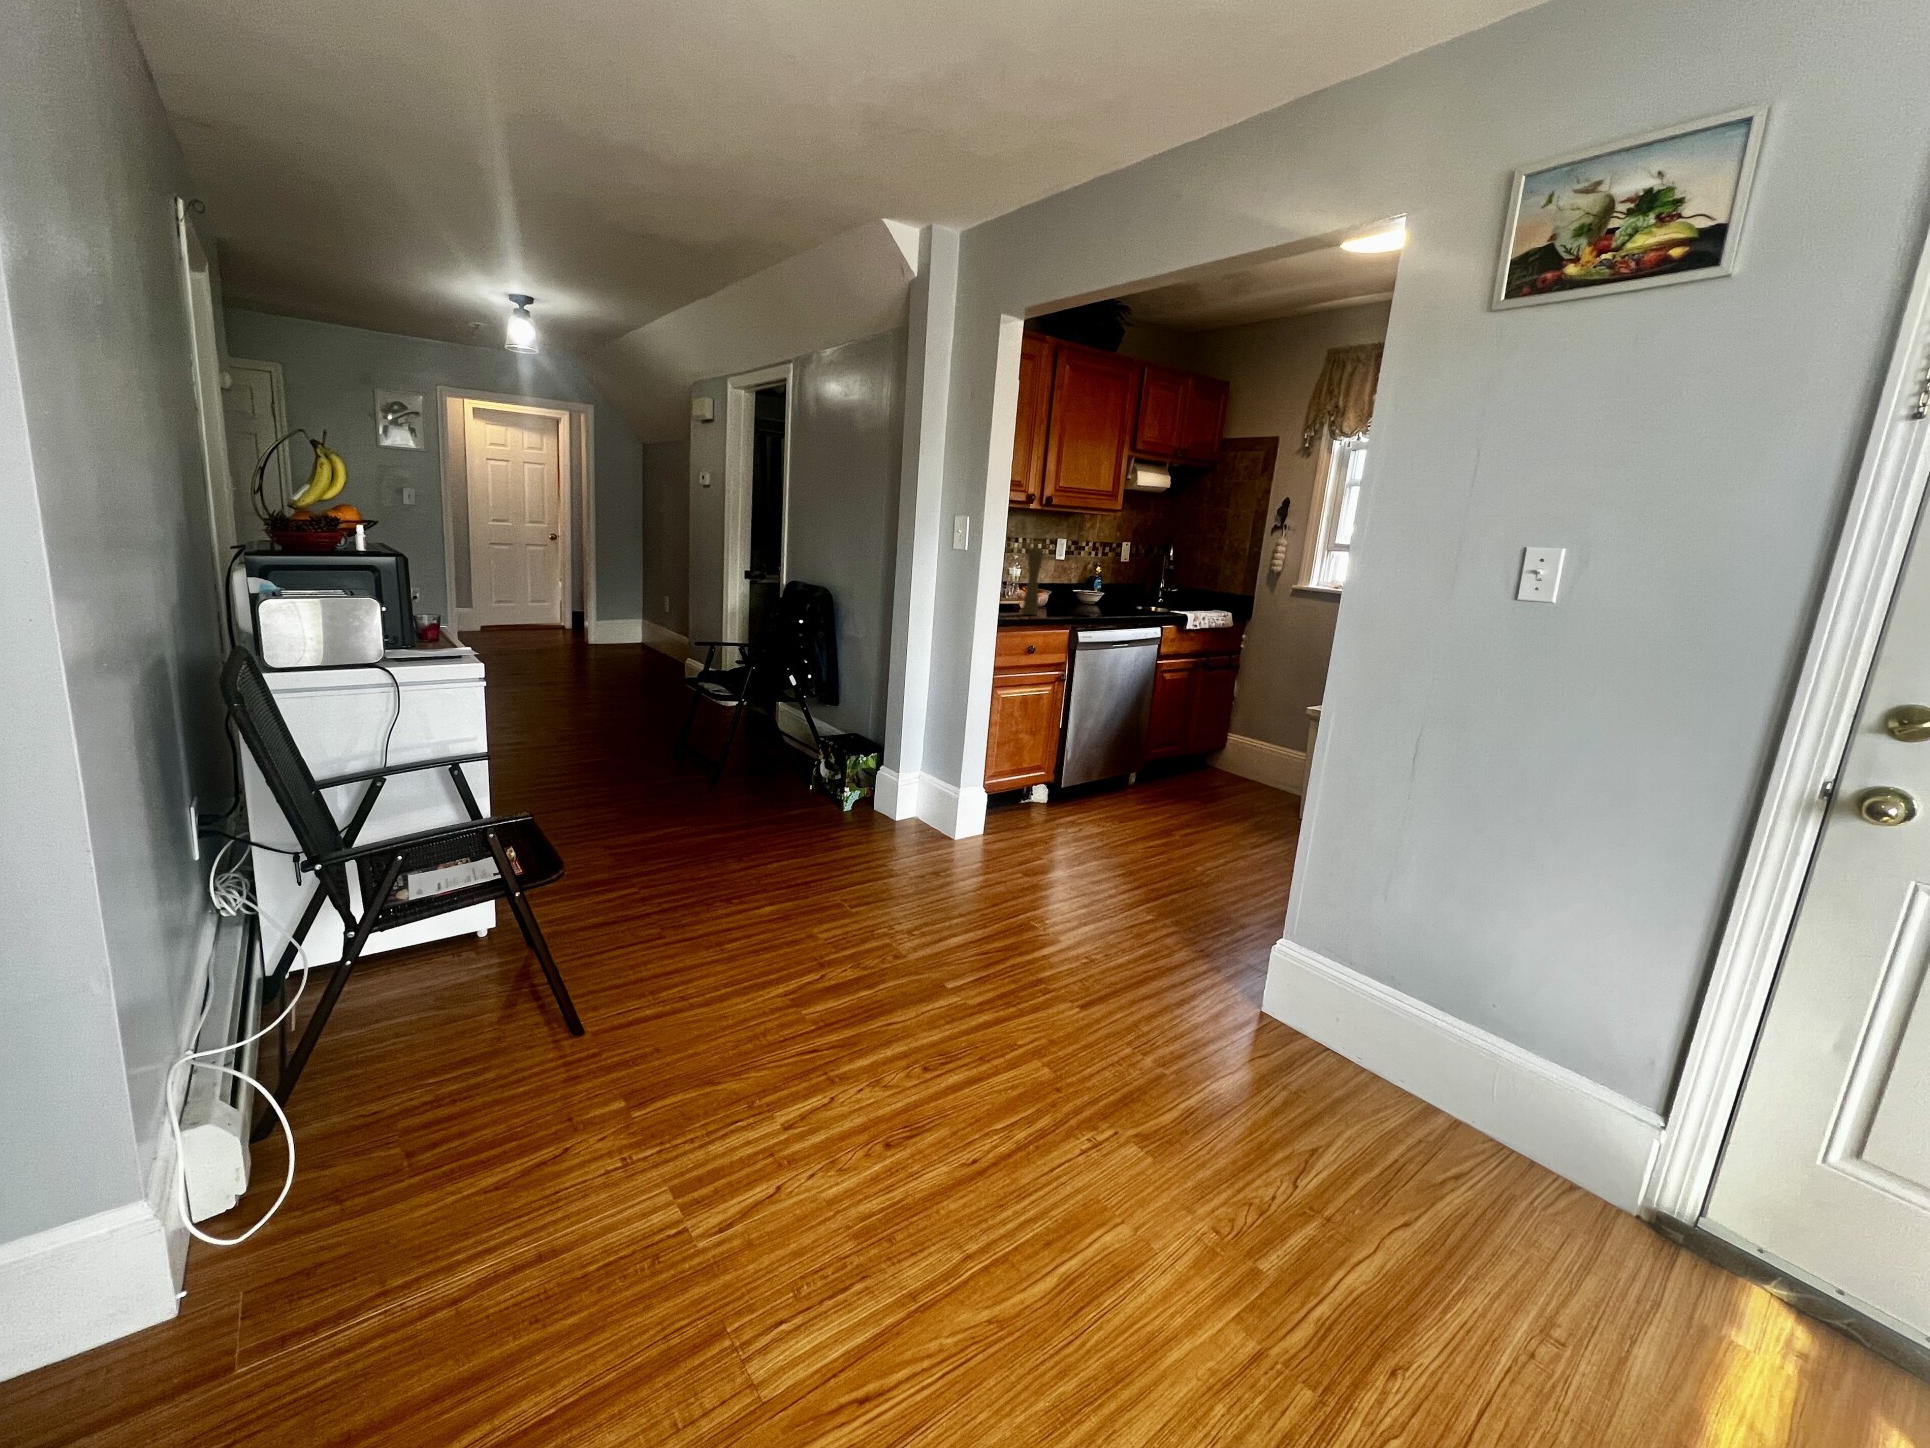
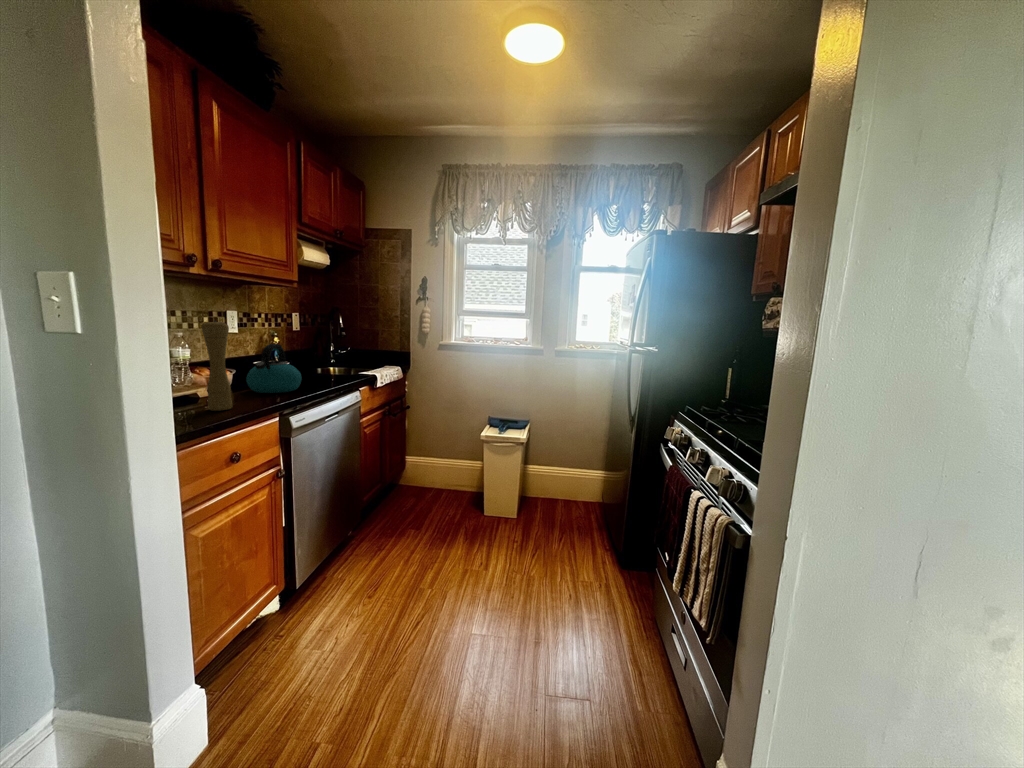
kettle: none [1056,570,1100,614] -> present [246,344,301,393]

